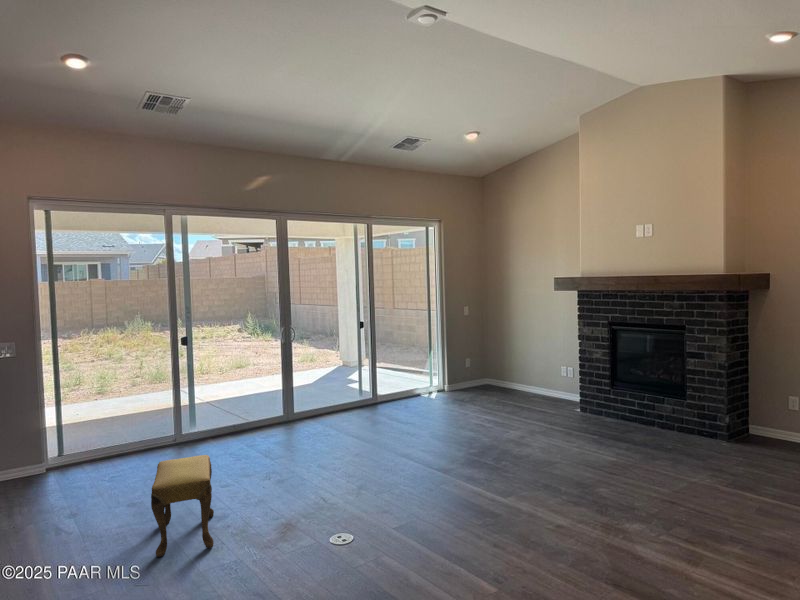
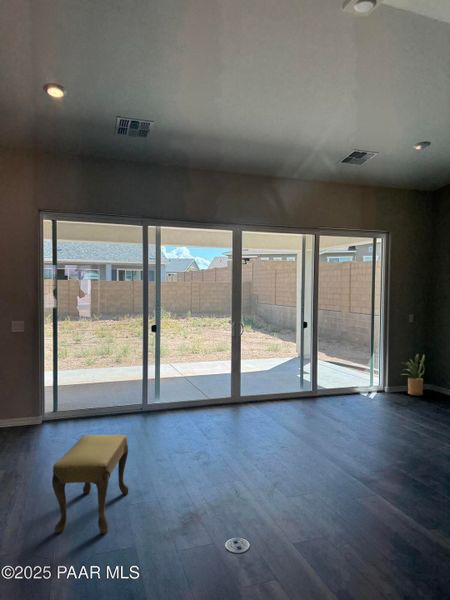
house plant: none [457,348,483,392] -> present [407,354,425,395]

